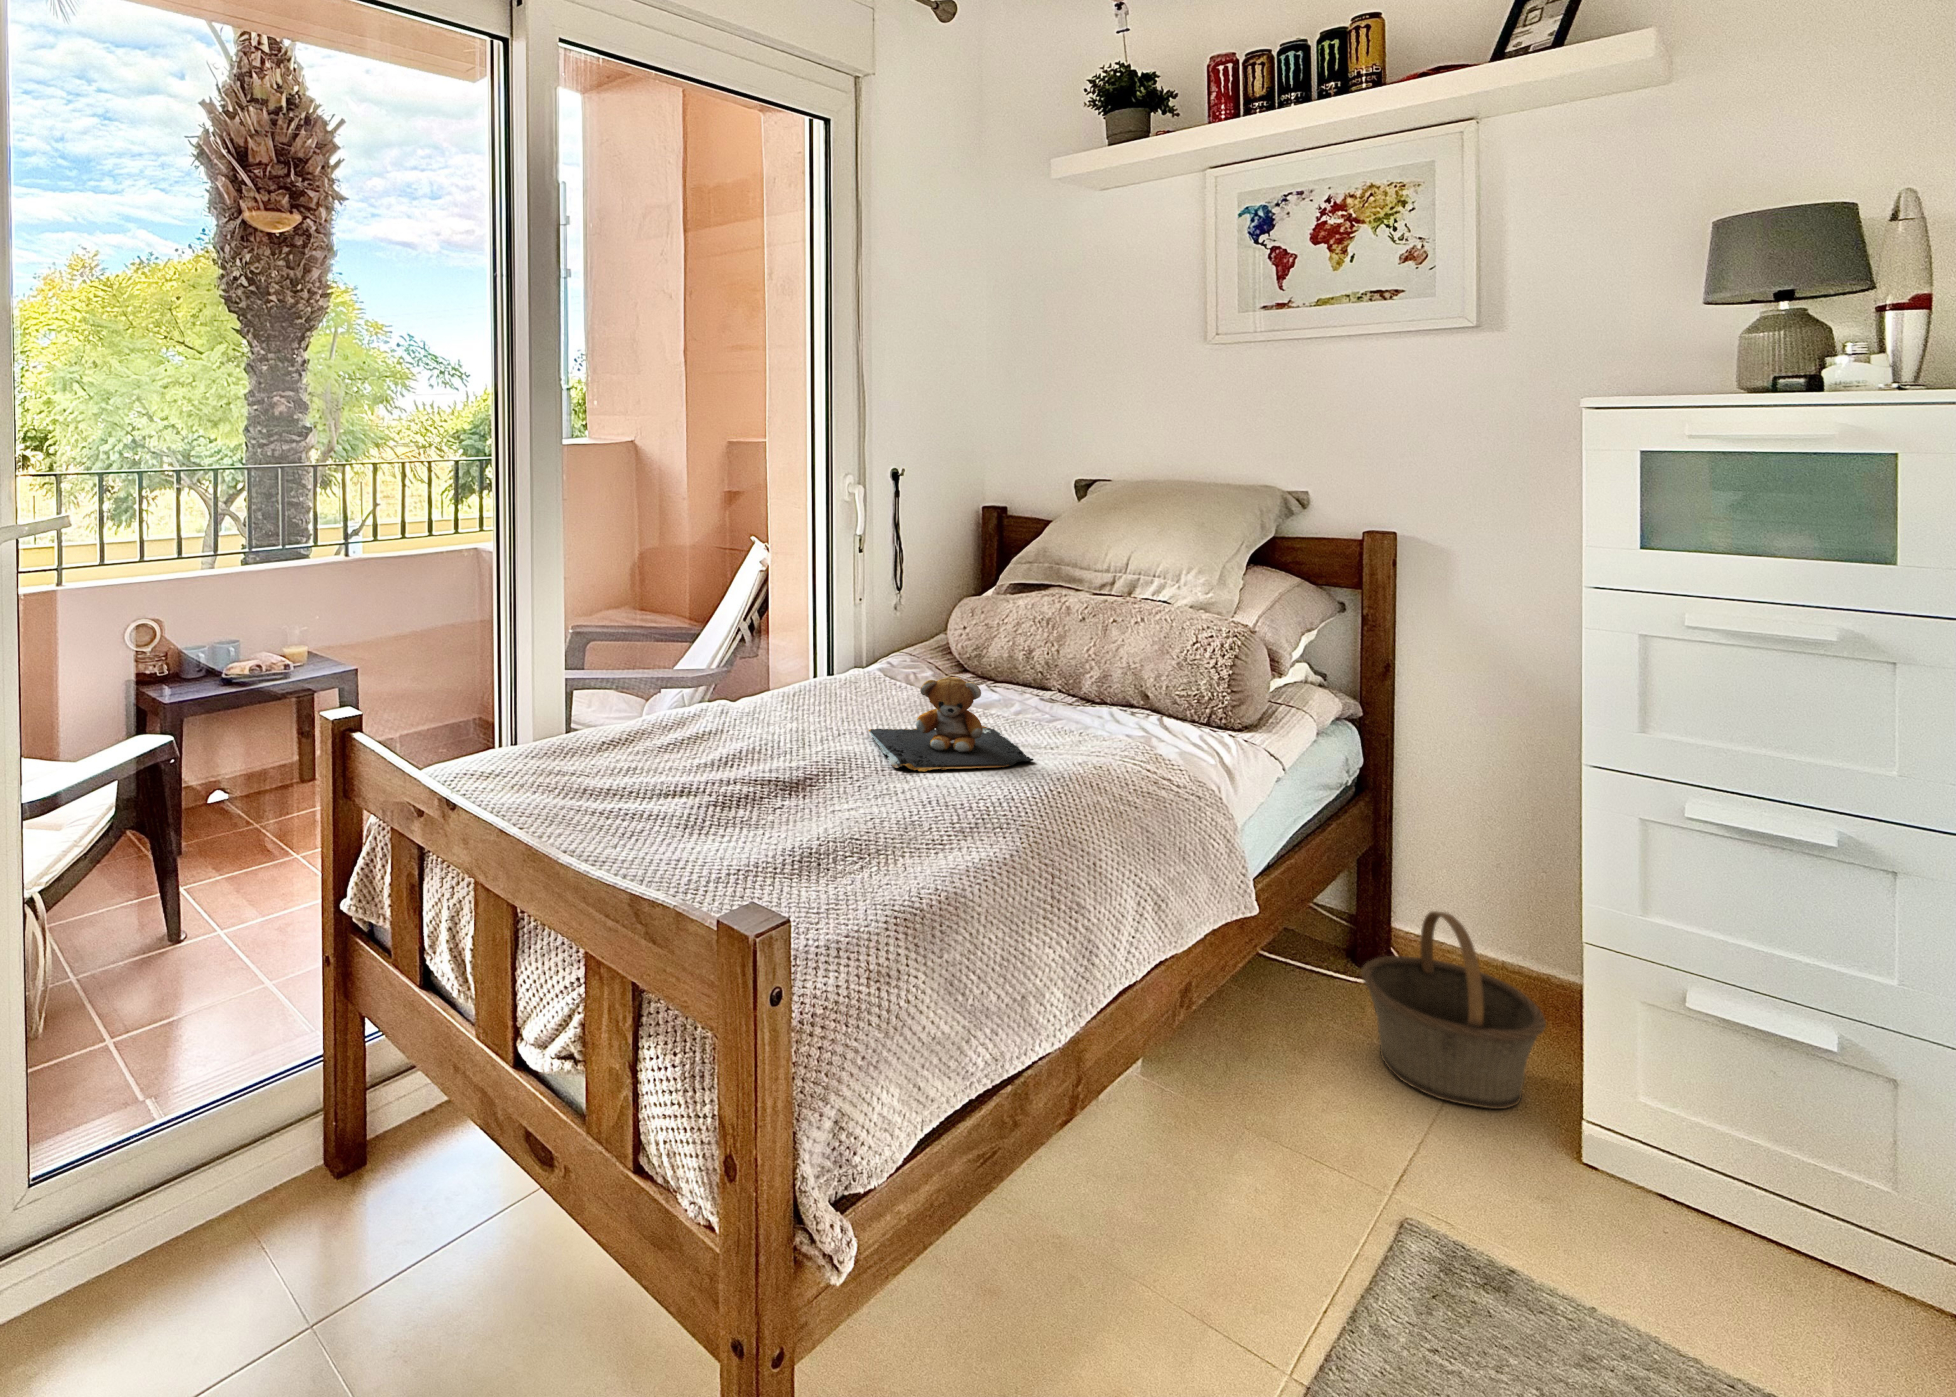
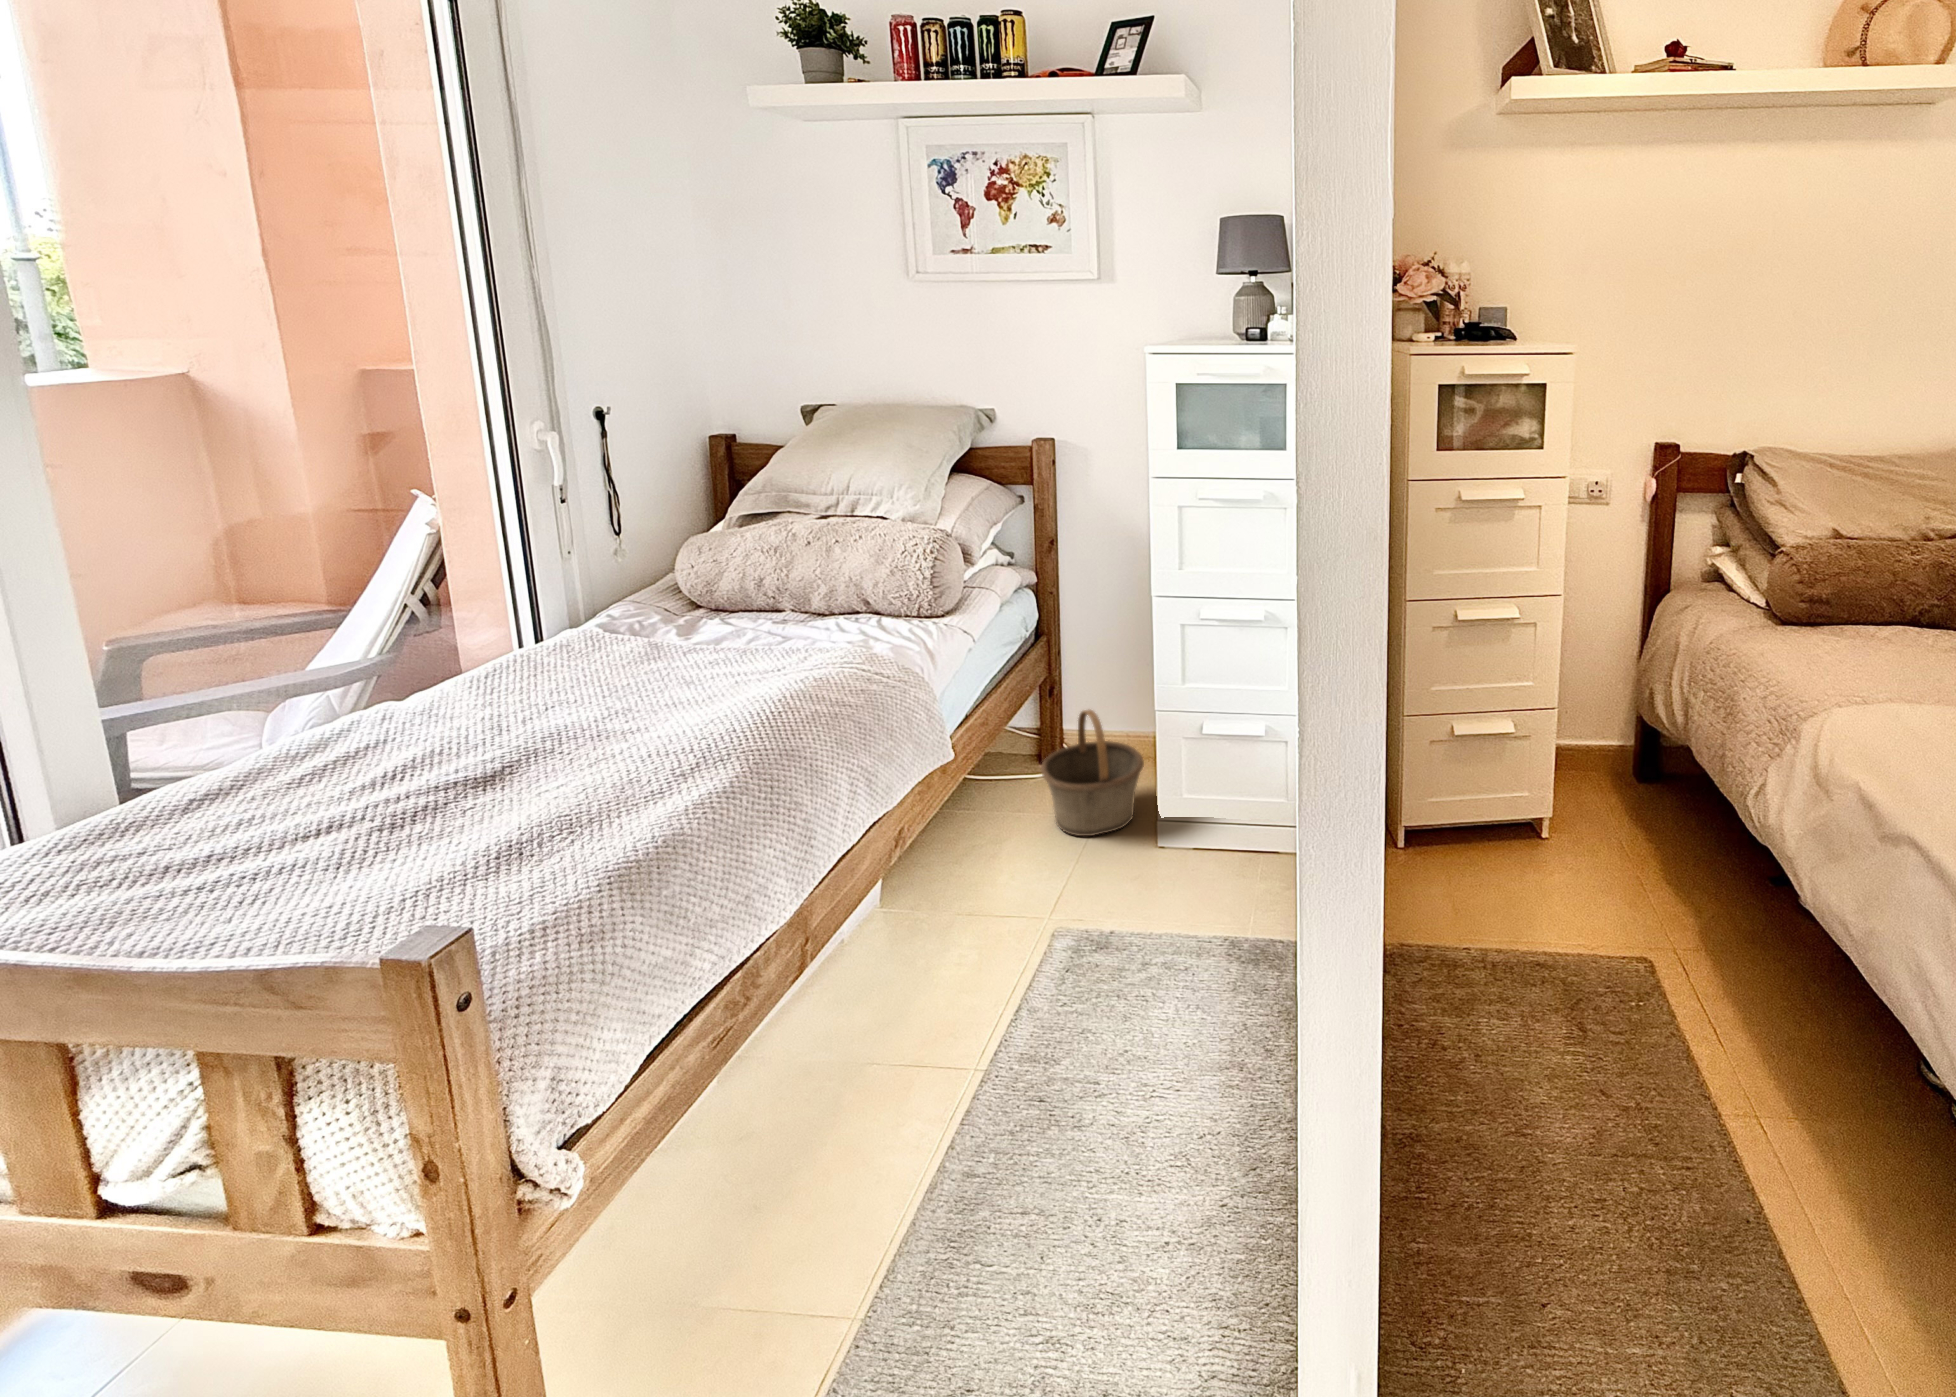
teddy bear: present [869,677,1034,772] -> none [585,625,763,727]

